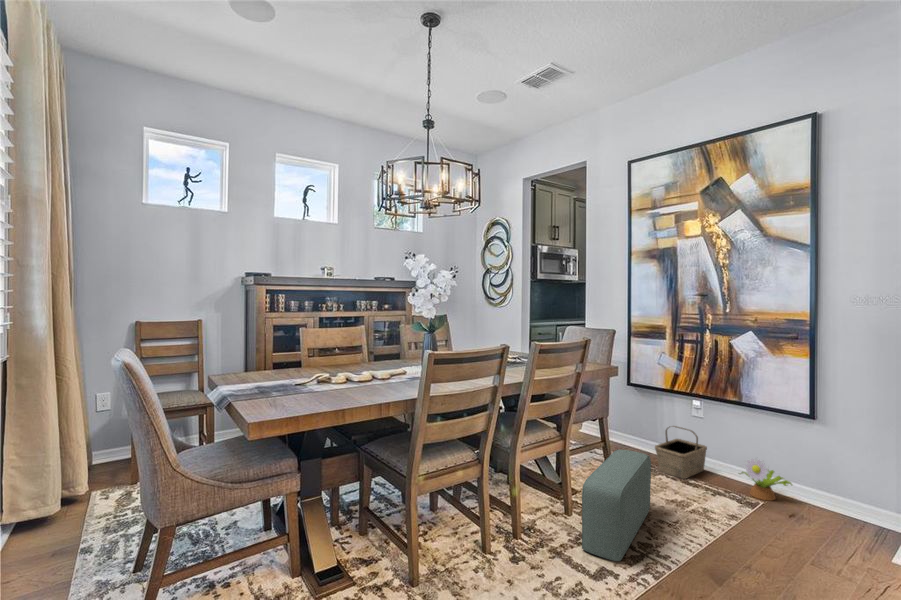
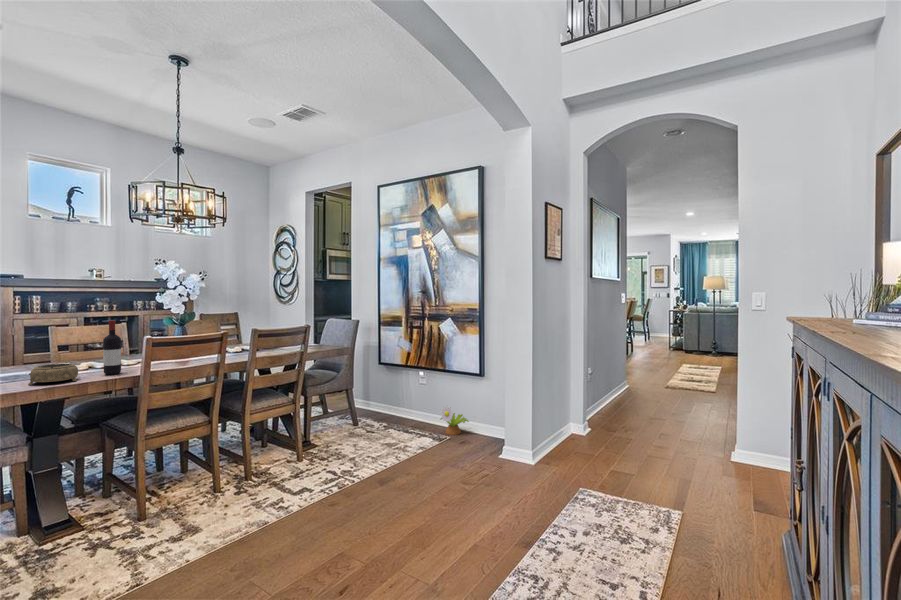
wine bottle: none [367,326,384,391] -> present [103,320,121,375]
decorative bowl: none [301,376,346,401] -> present [28,363,78,385]
basket: present [655,426,707,479] -> none [389,391,427,428]
pouf: present [582,449,651,561] -> none [296,409,366,483]

